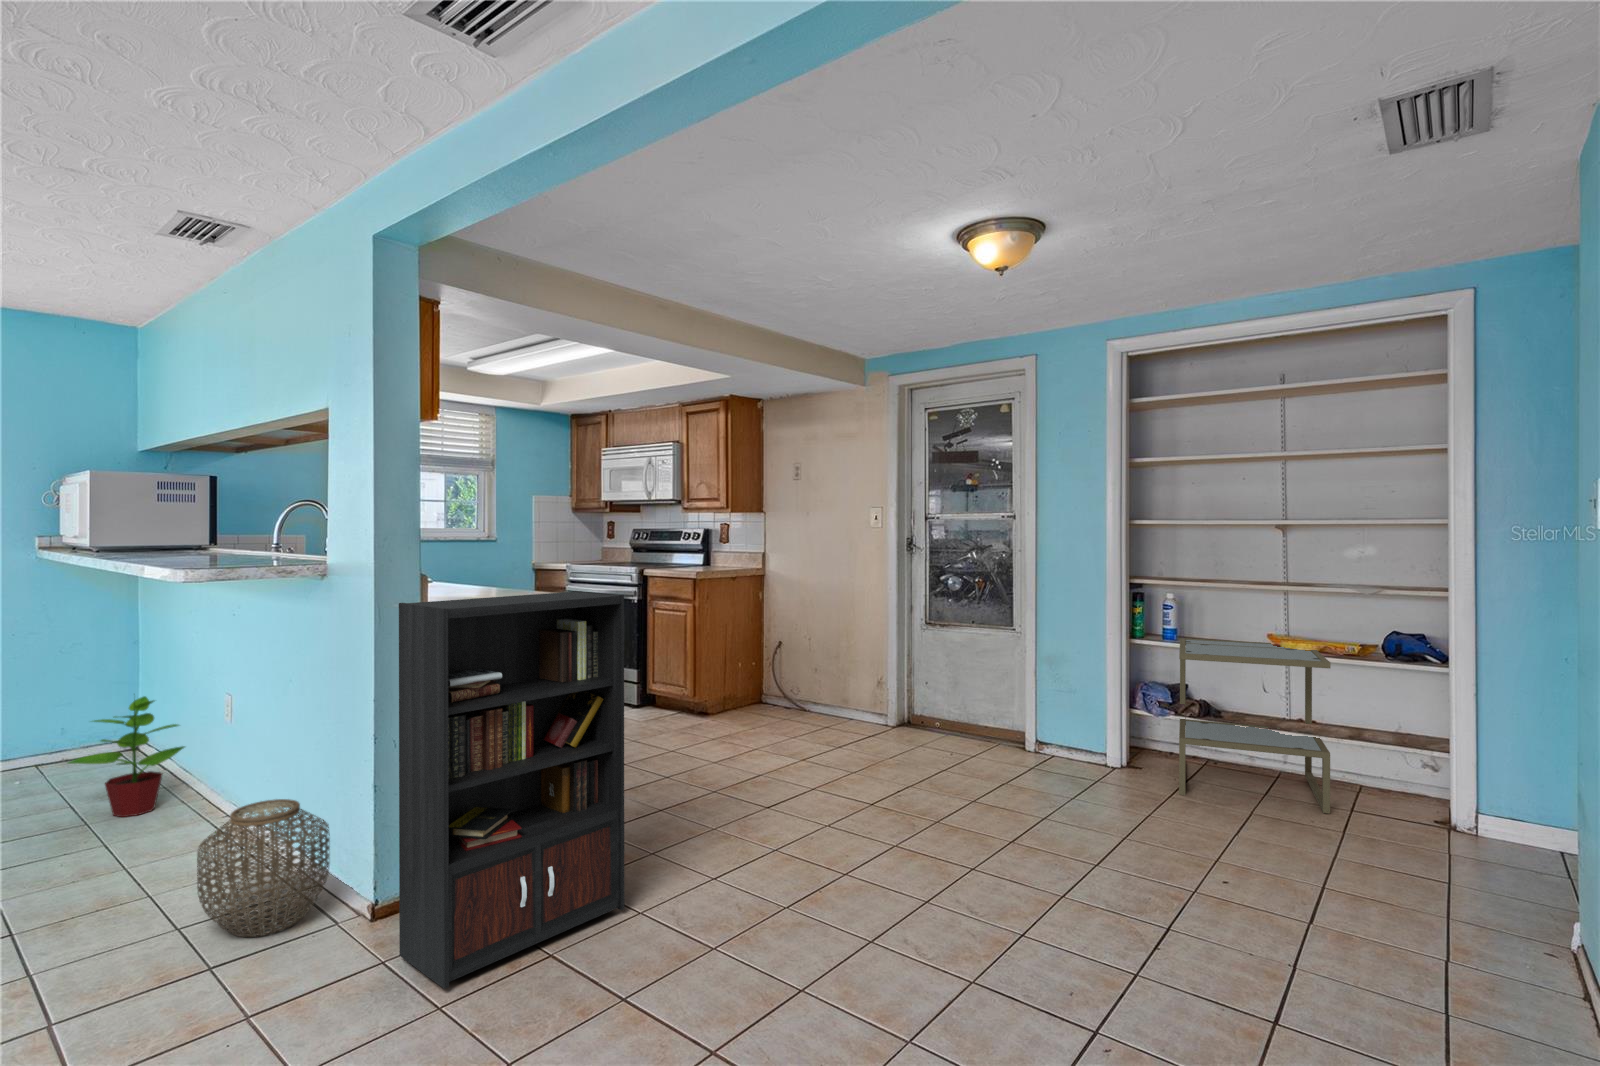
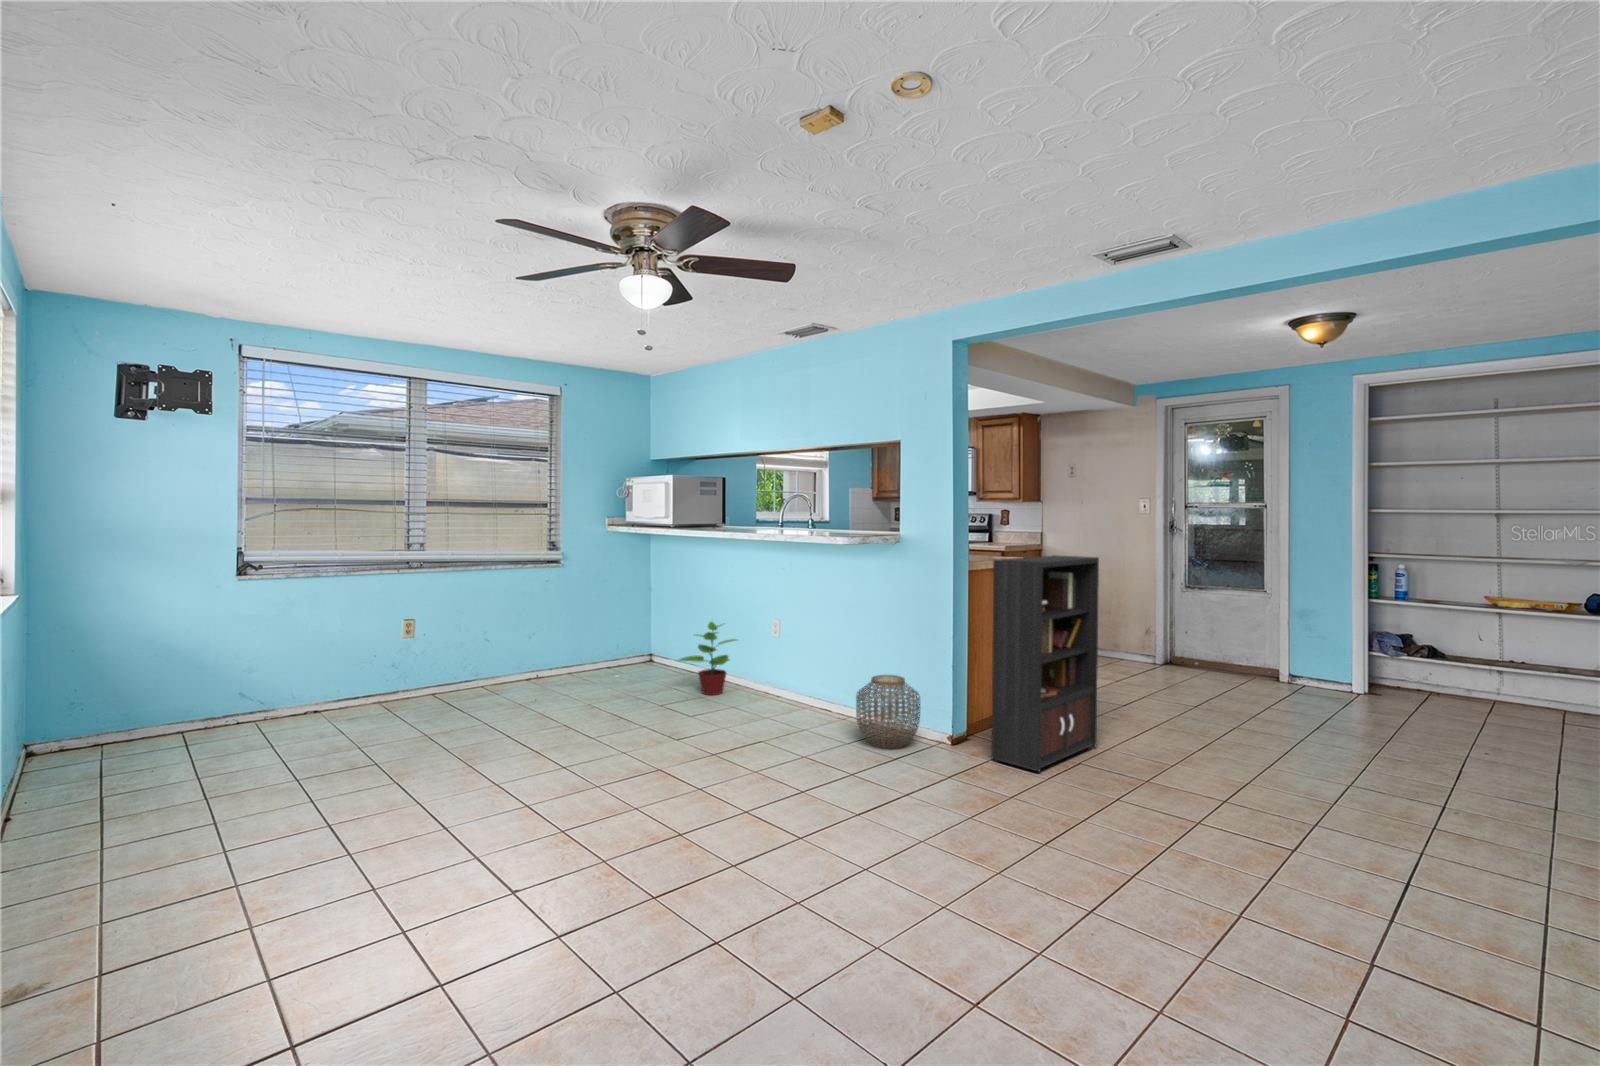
side table: present [1179,638,1331,814] -> none [1408,599,1550,723]

